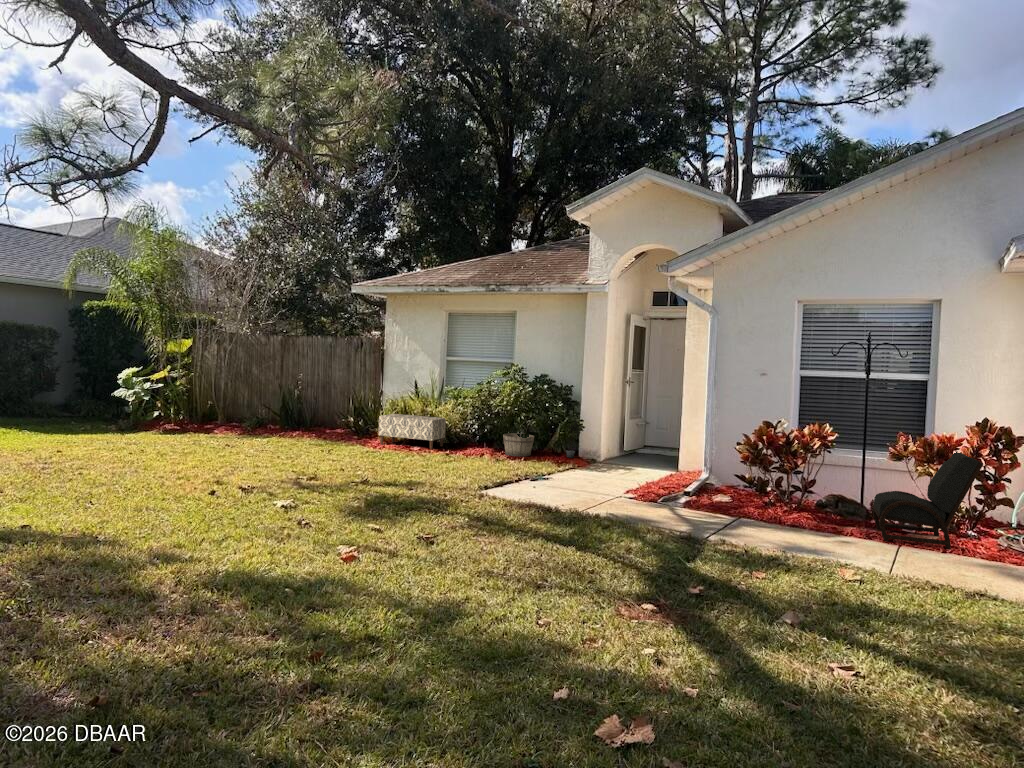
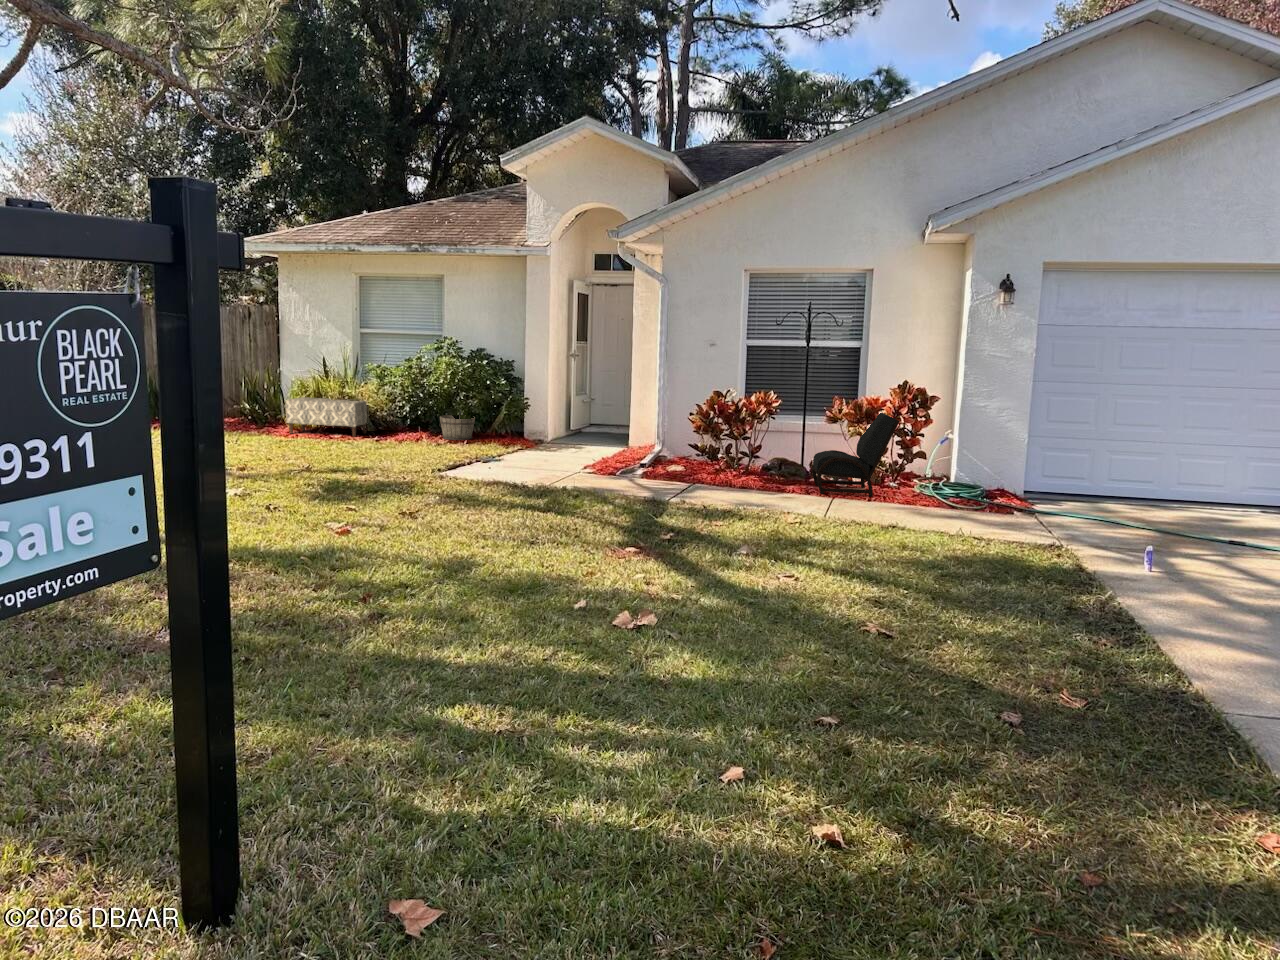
potted plant: present [566,421,583,458] -> none [507,397,530,439]

